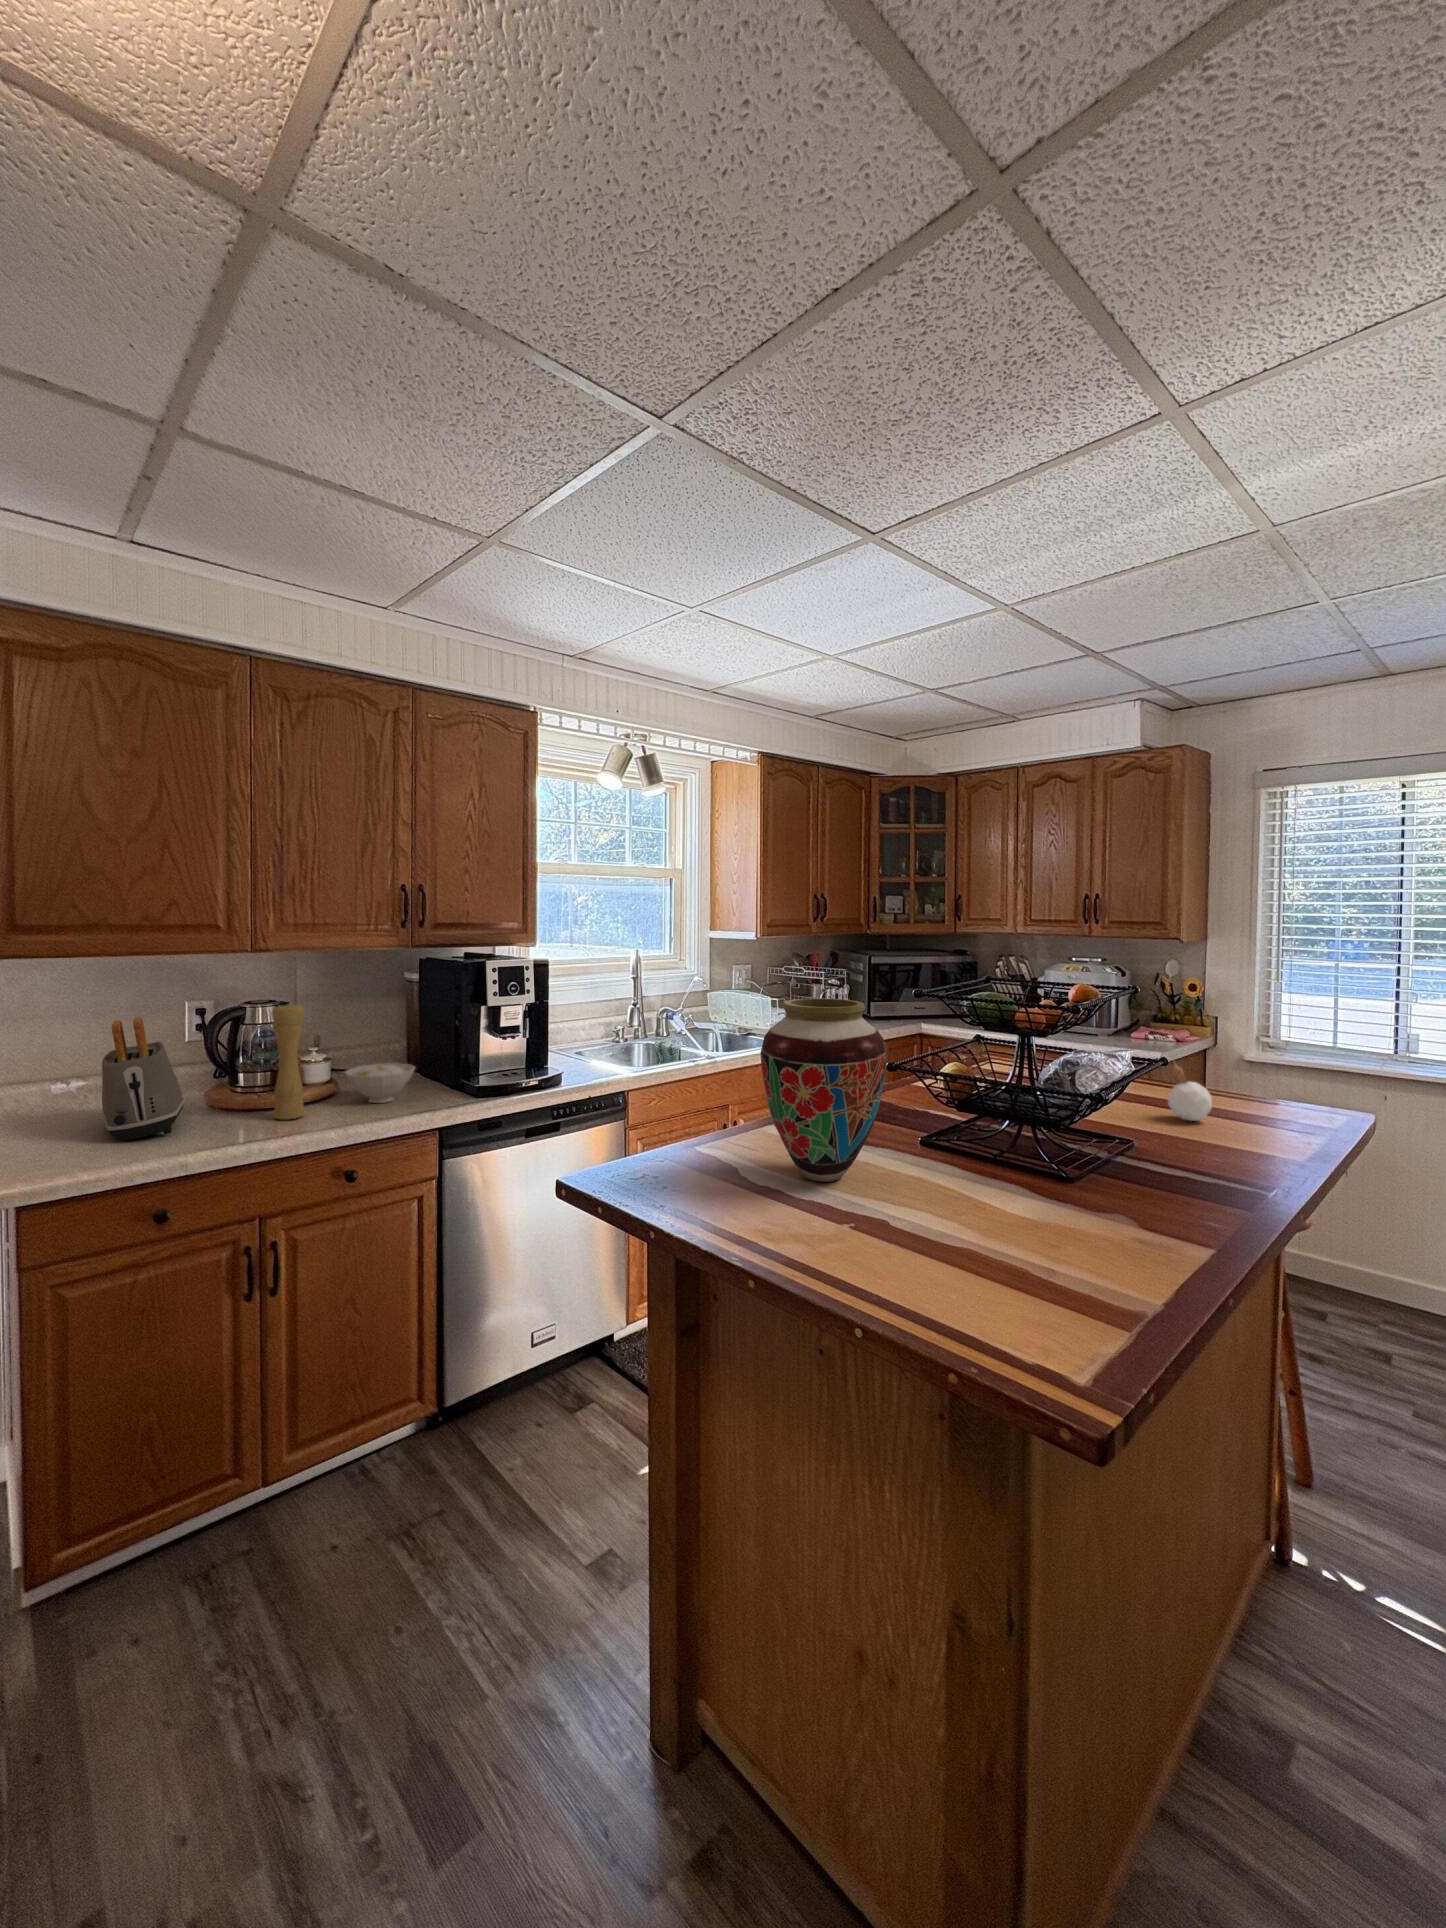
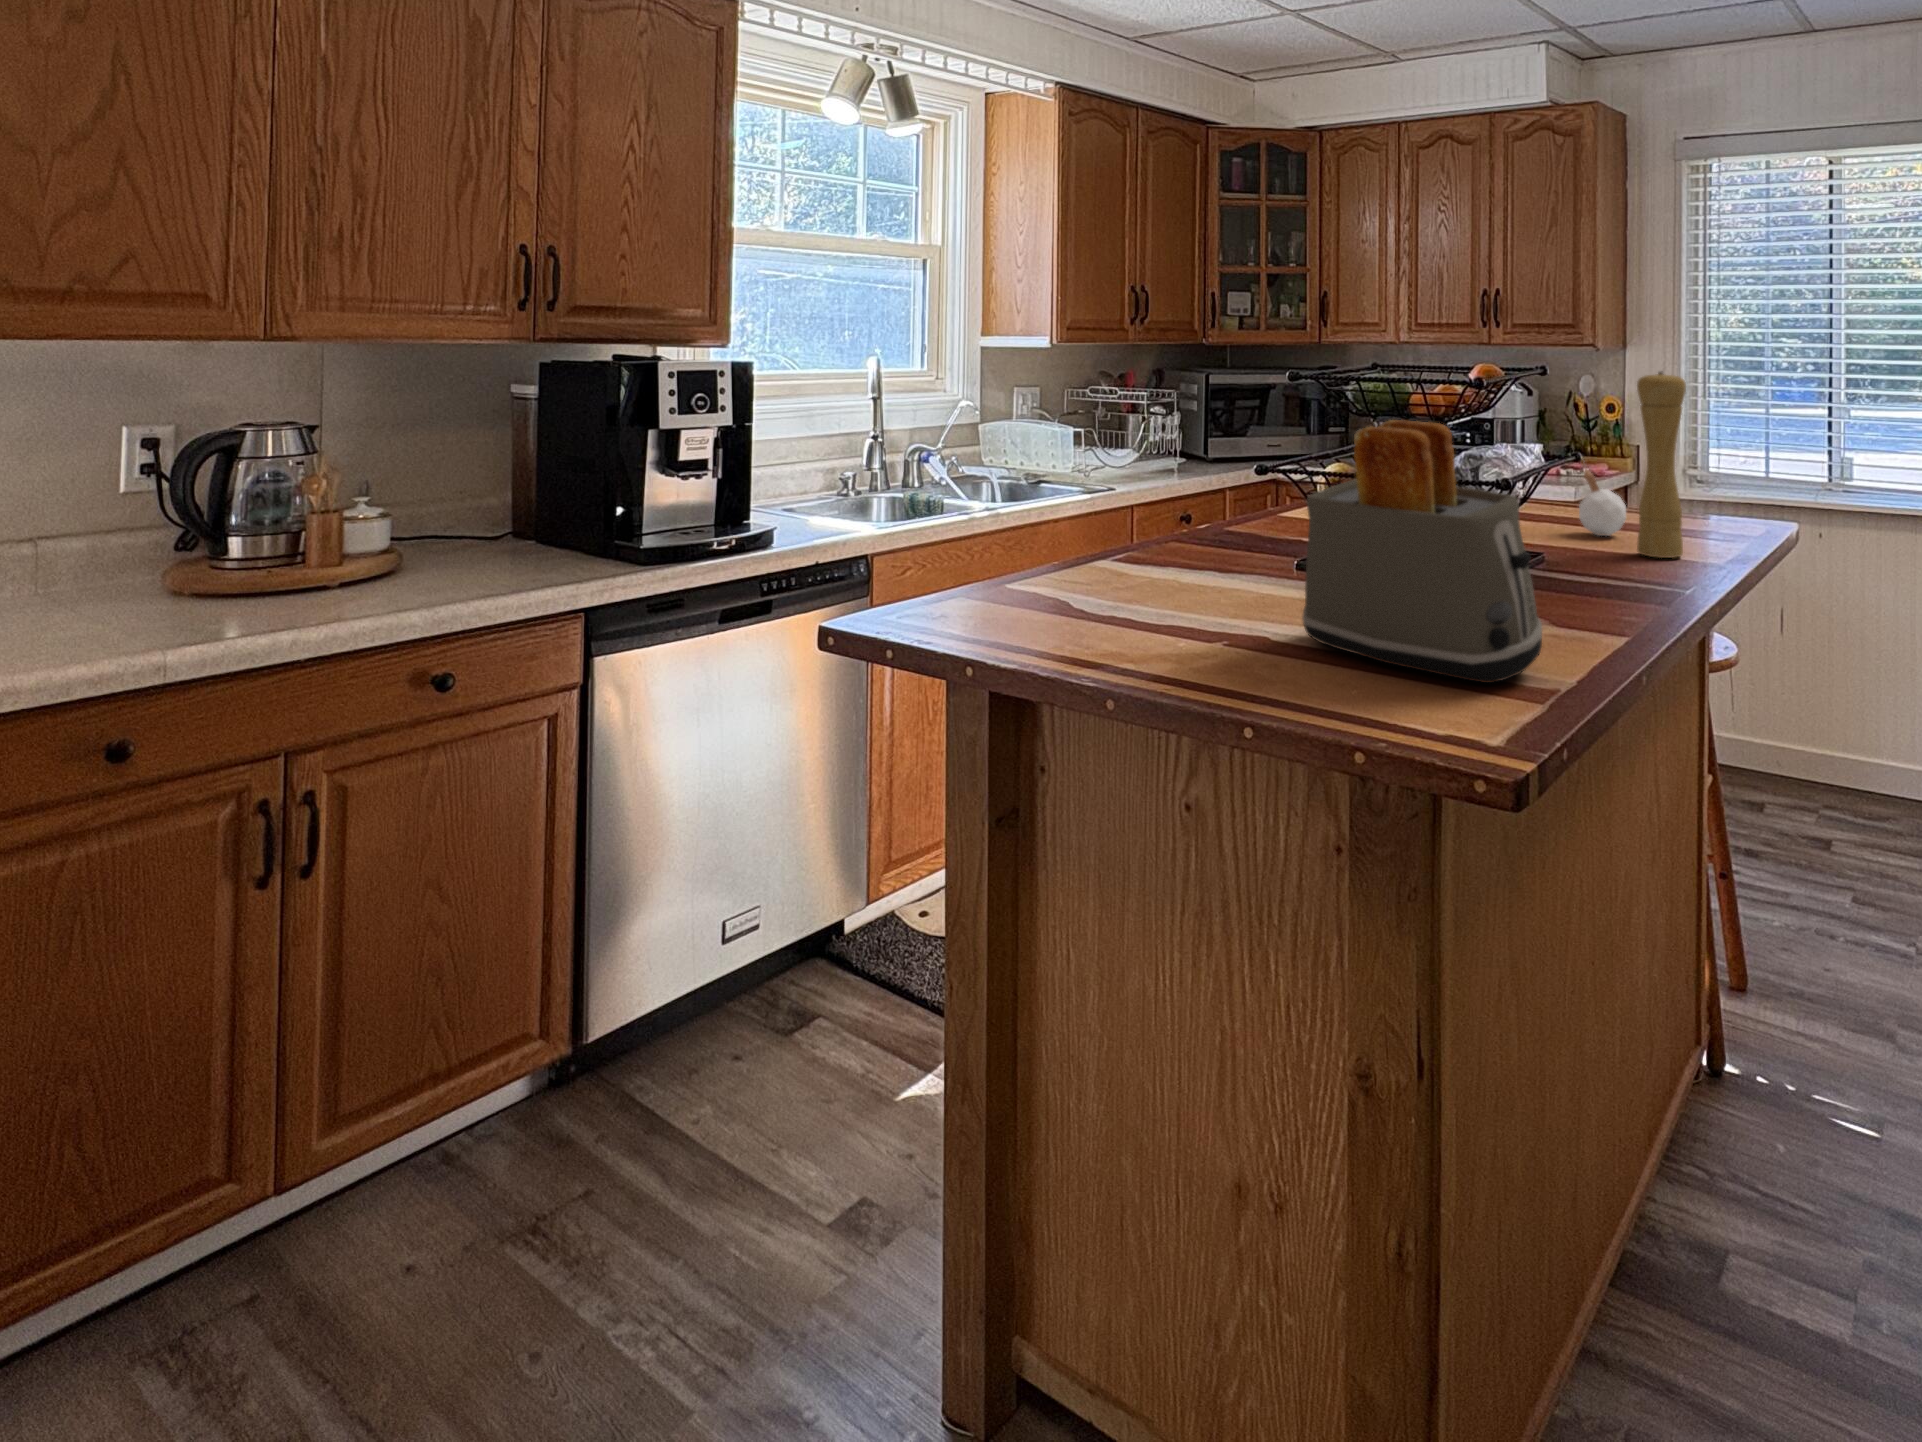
vase: present [761,998,887,1182] -> none [1100,378,1259,606]
pepper mill: present [272,1004,304,1120] -> present [1637,372,1686,558]
toaster: present [102,1016,185,1140] -> present [1302,420,1542,683]
bowl: present [345,1063,415,1103] -> none [430,516,548,574]

